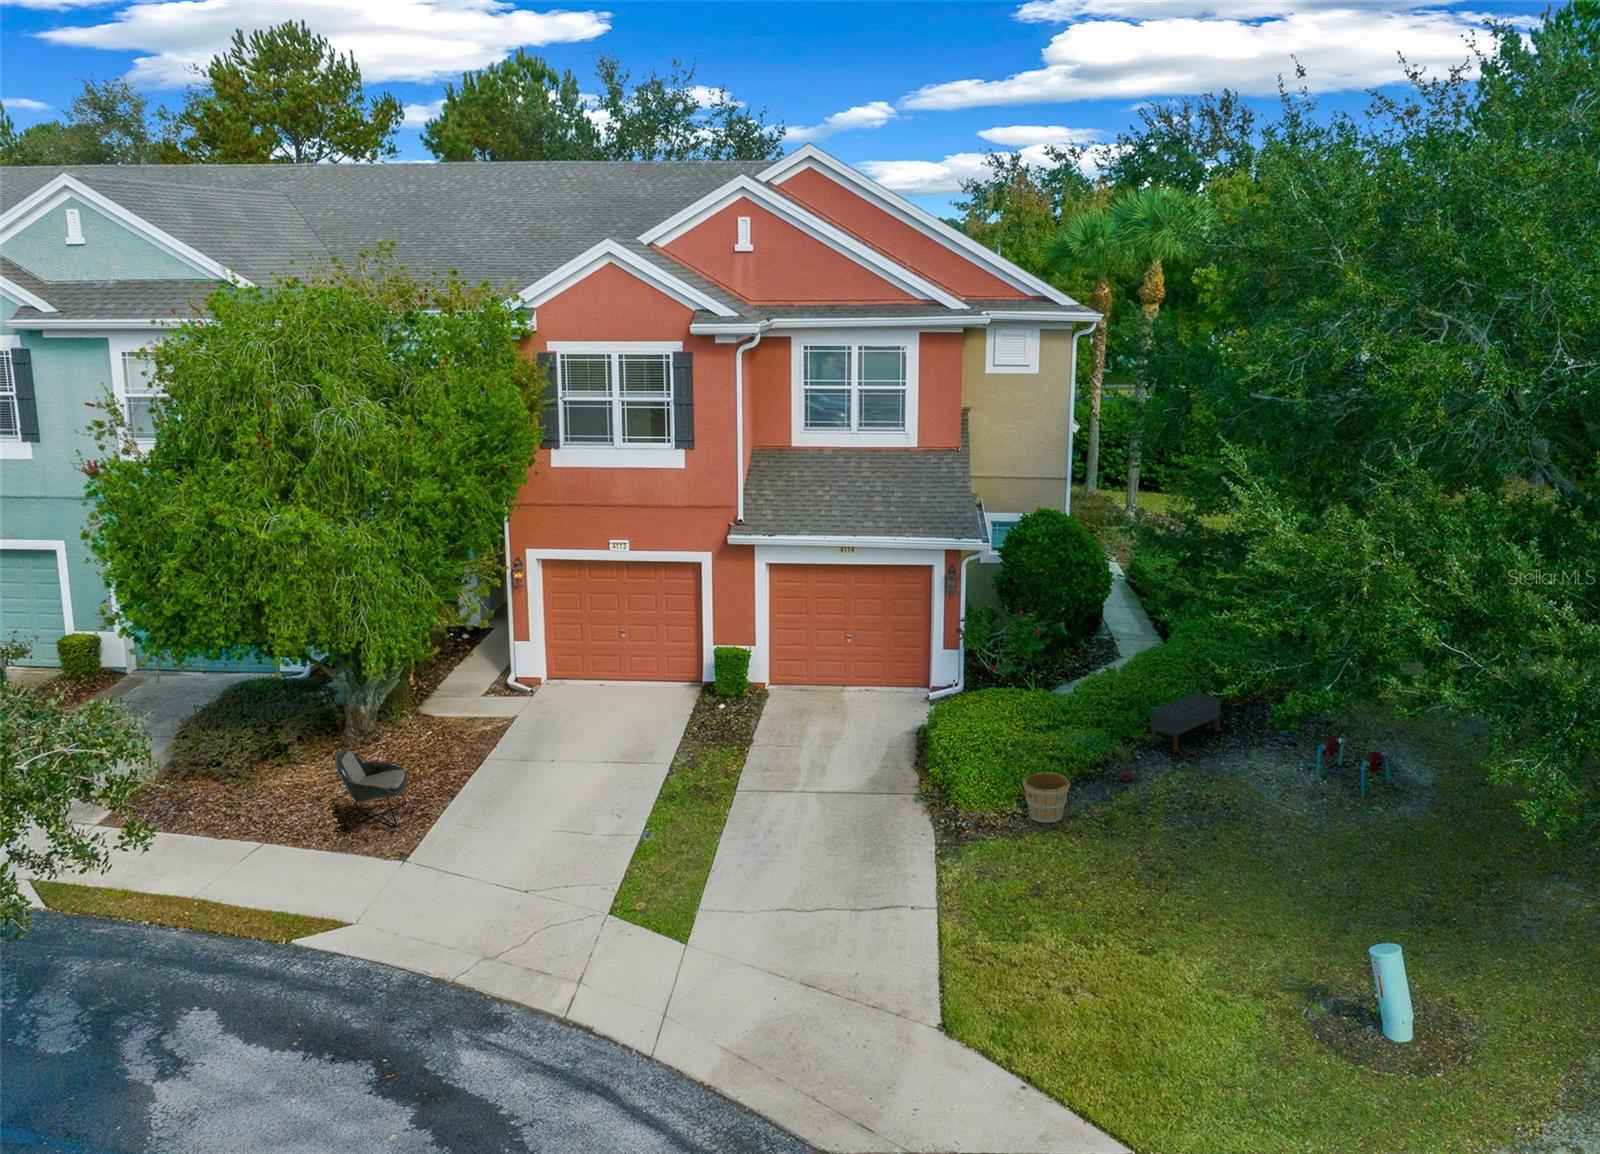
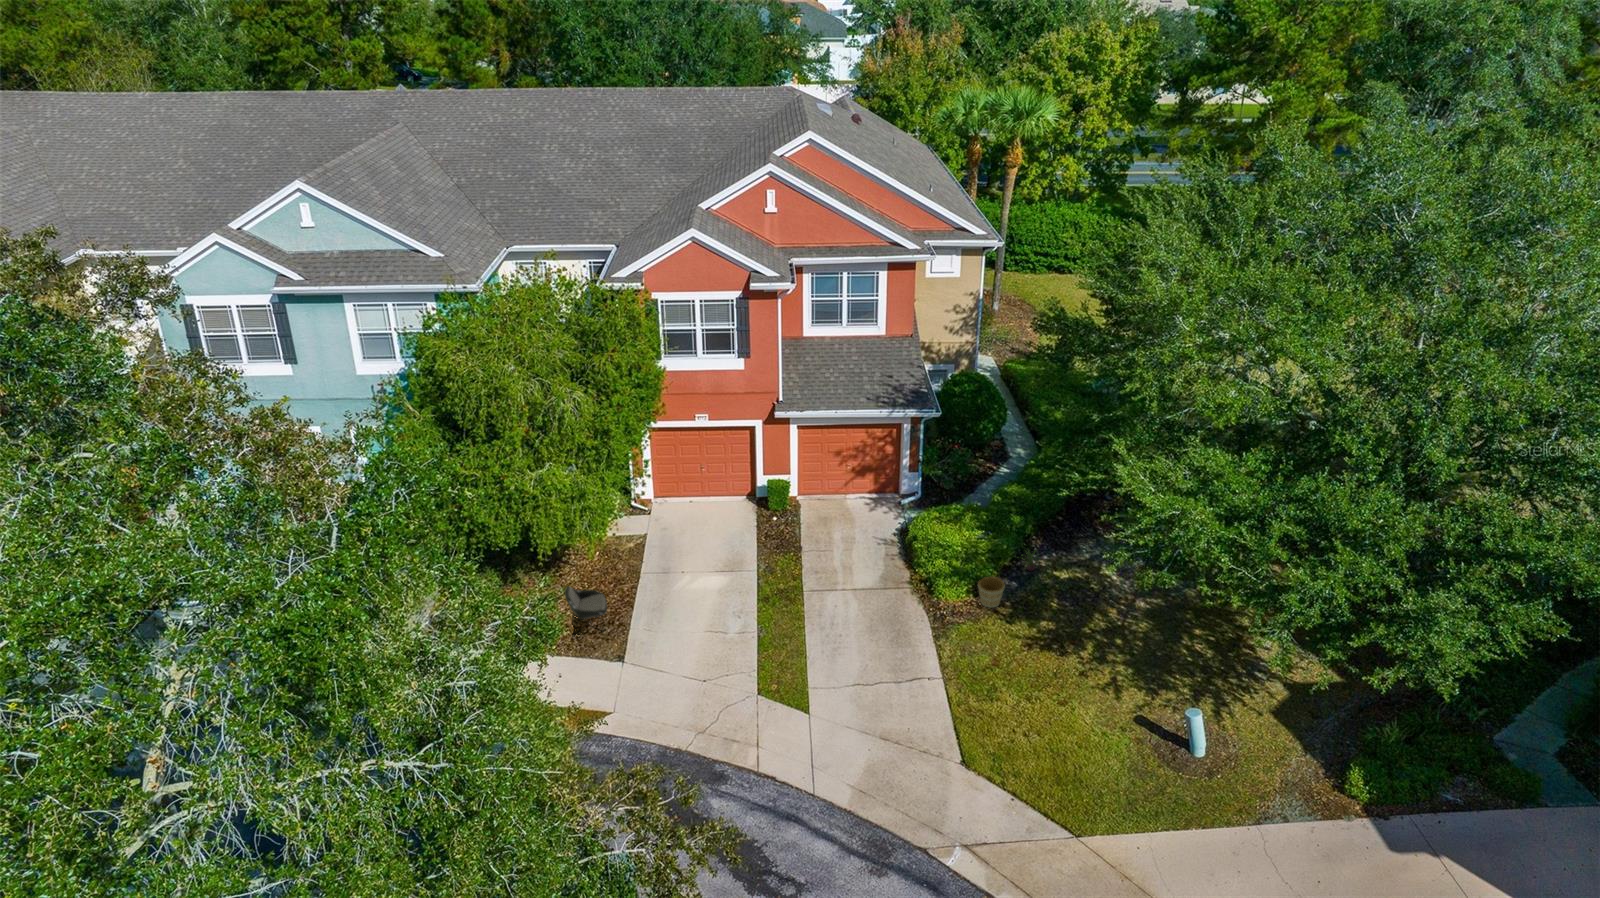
bench: present [1150,693,1221,752] -> none [1041,503,1081,546]

